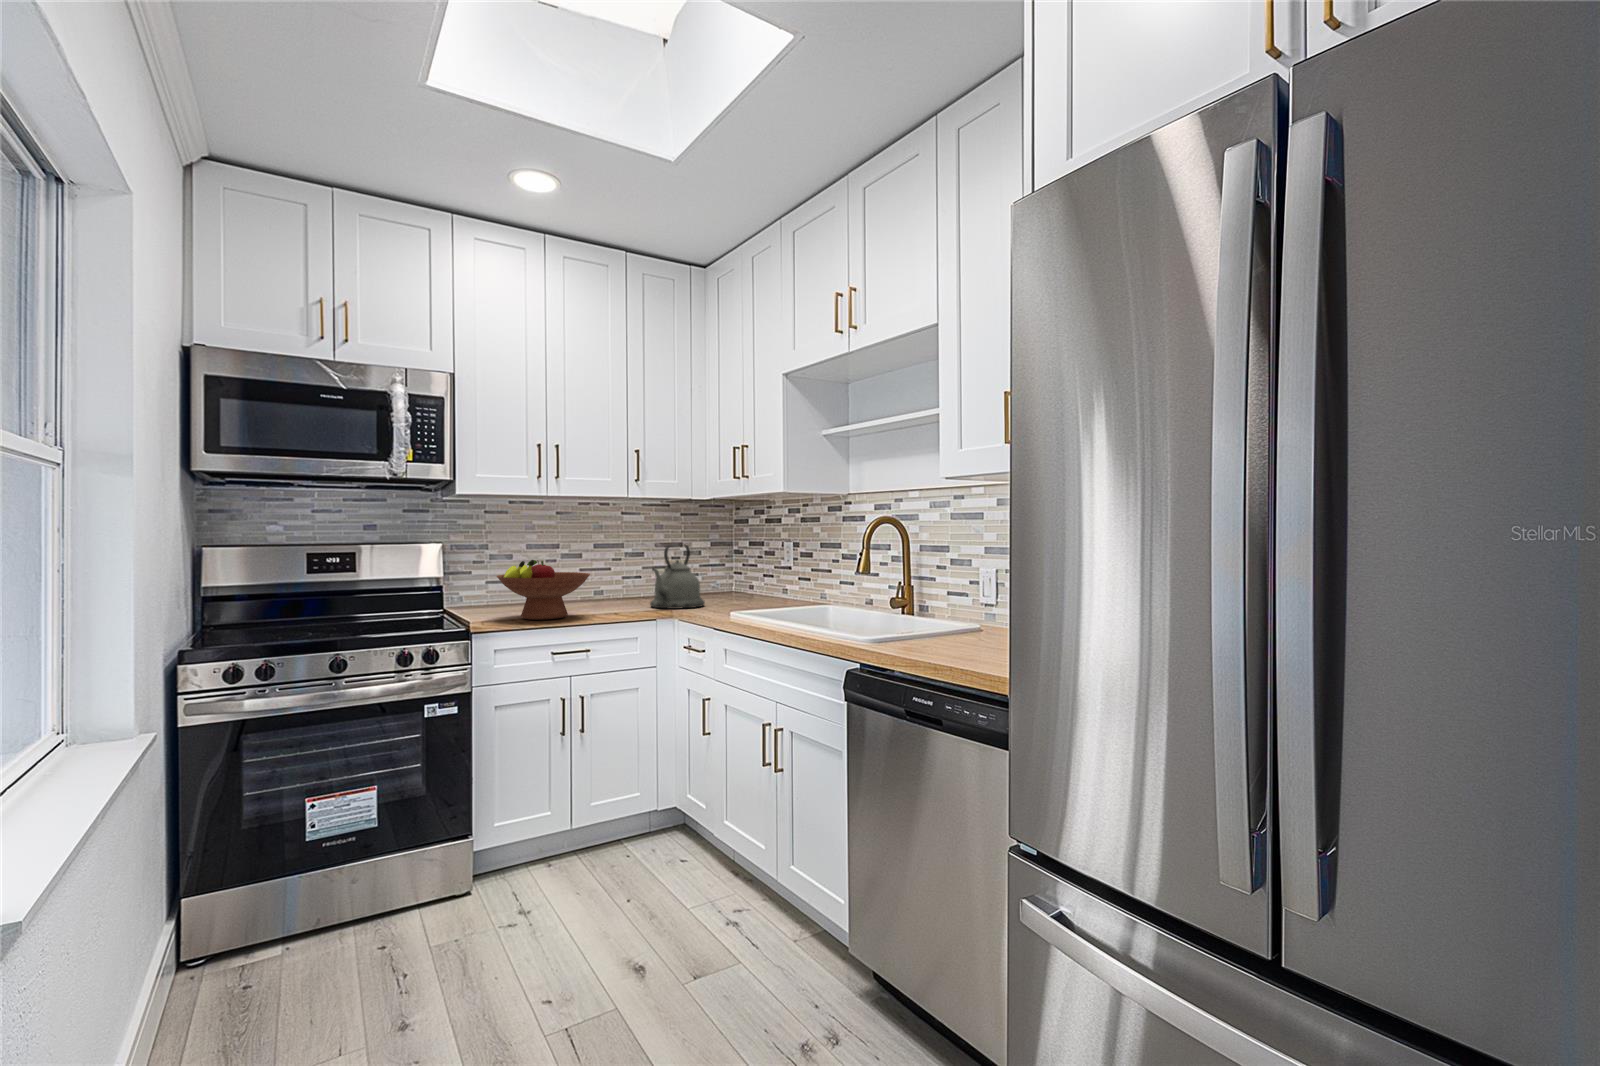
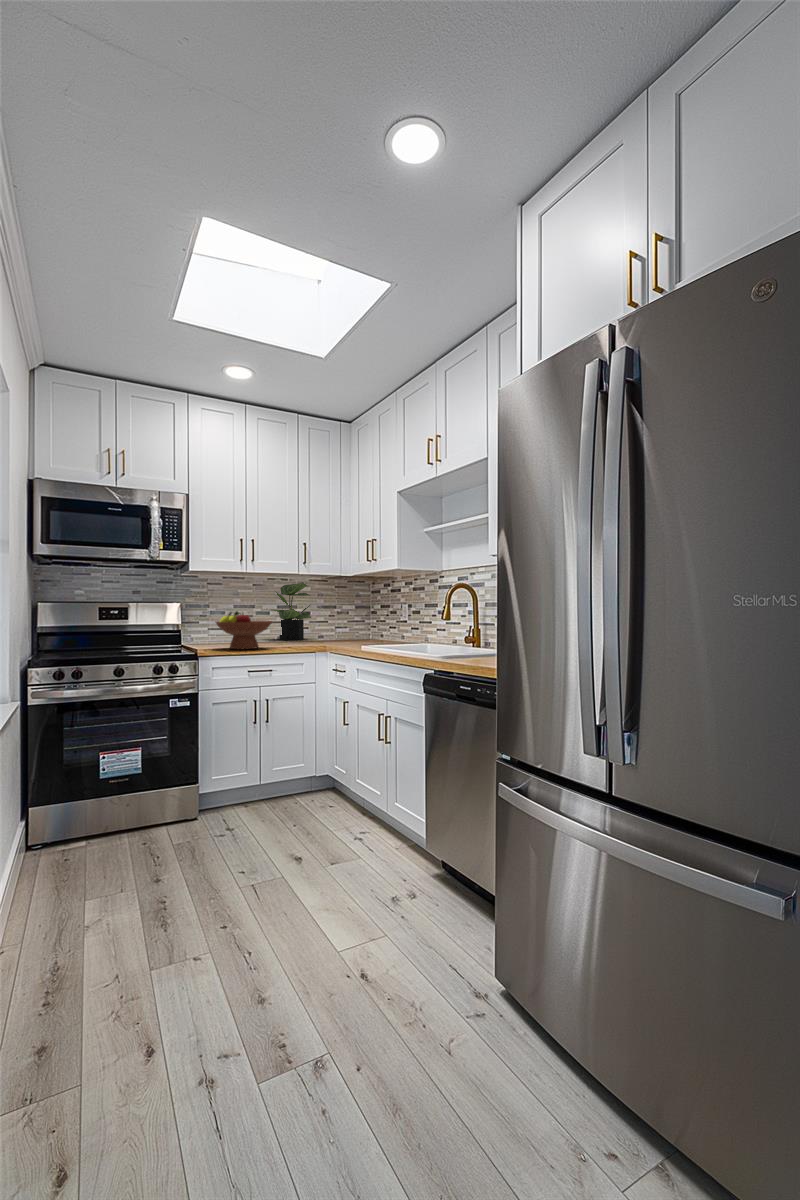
potted plant: none [570,509,646,596] -> present [273,582,311,640]
kettle: present [650,545,705,609] -> none [312,604,348,645]

